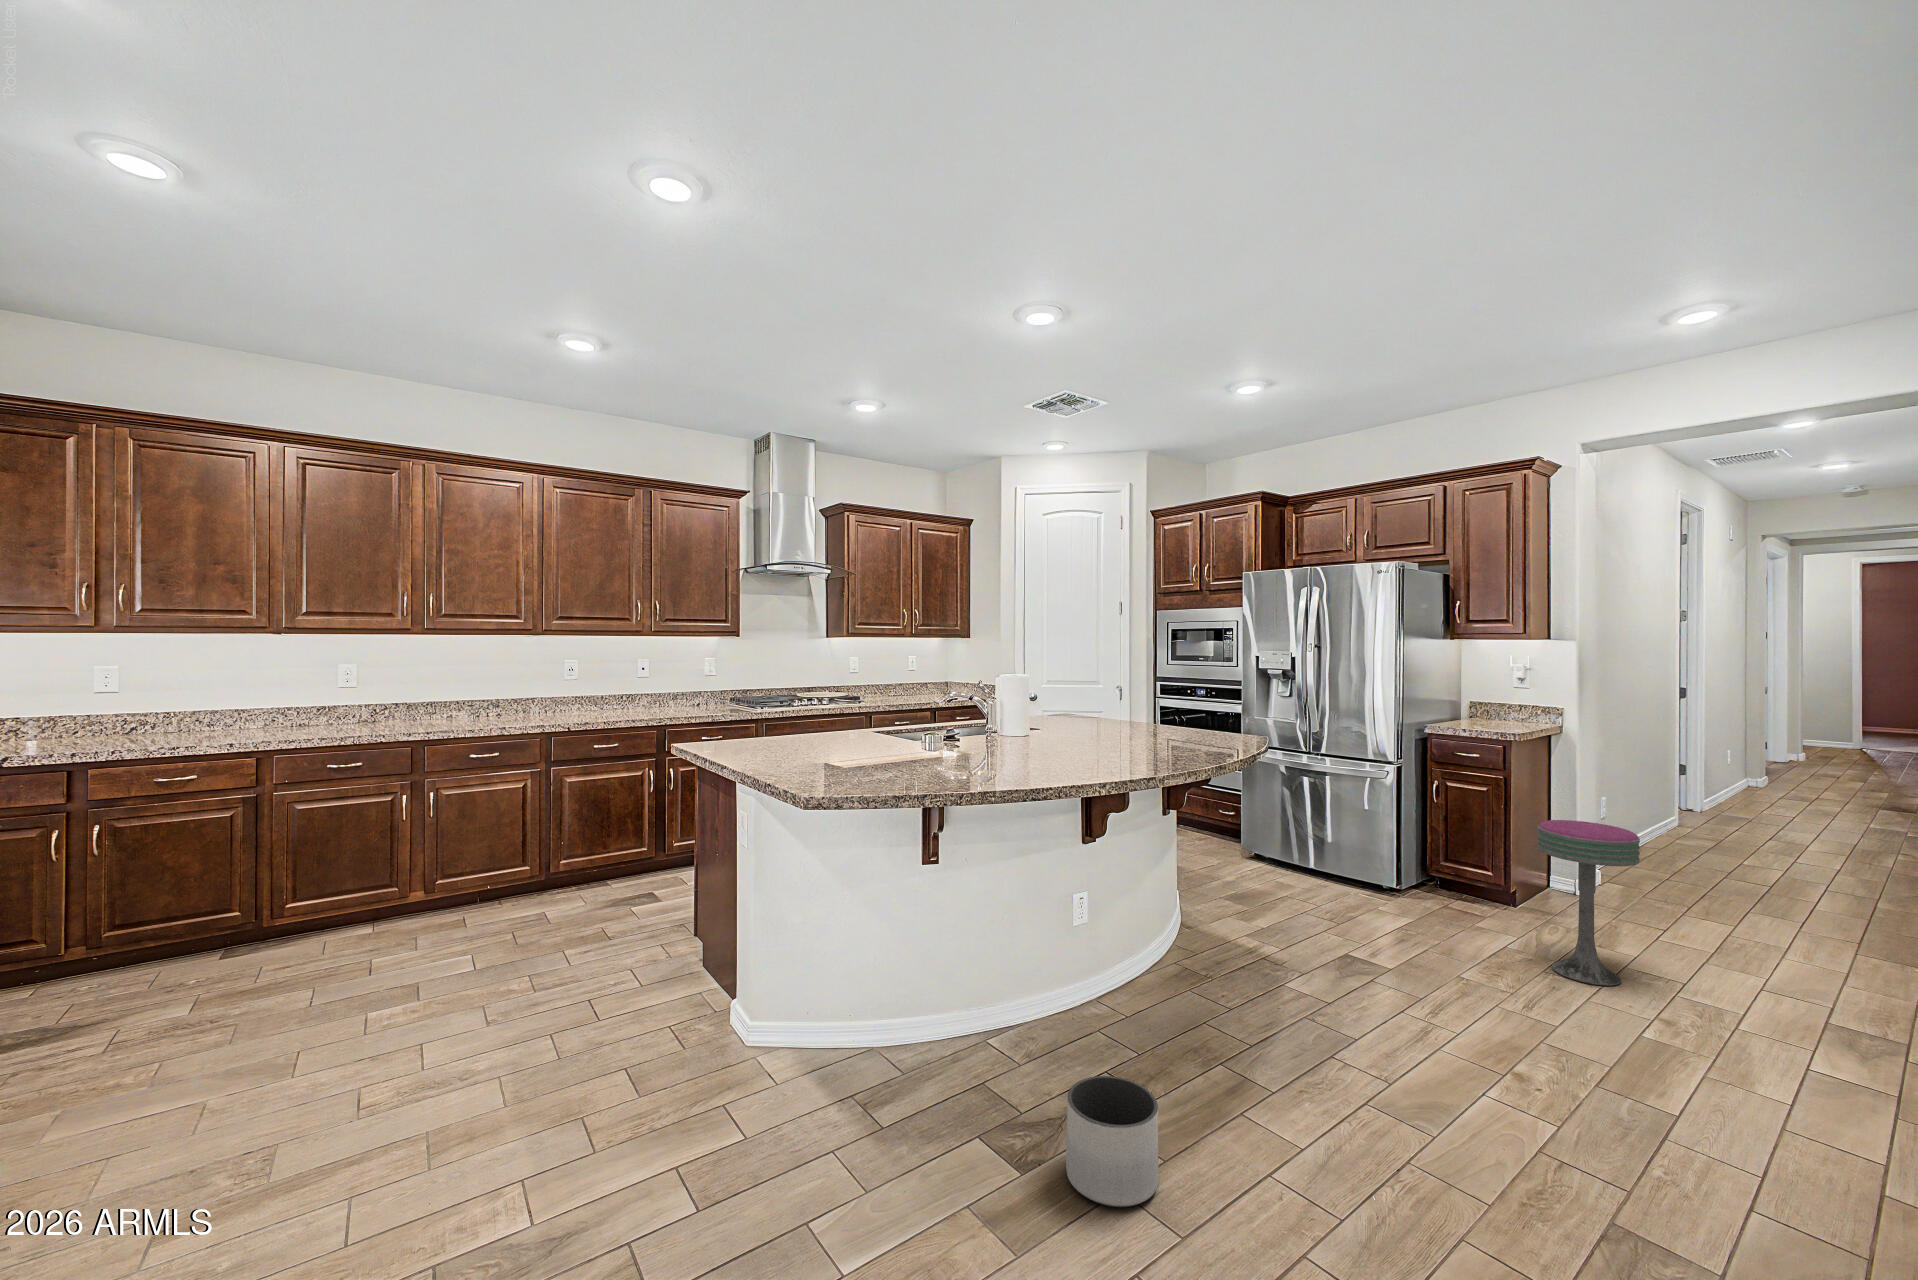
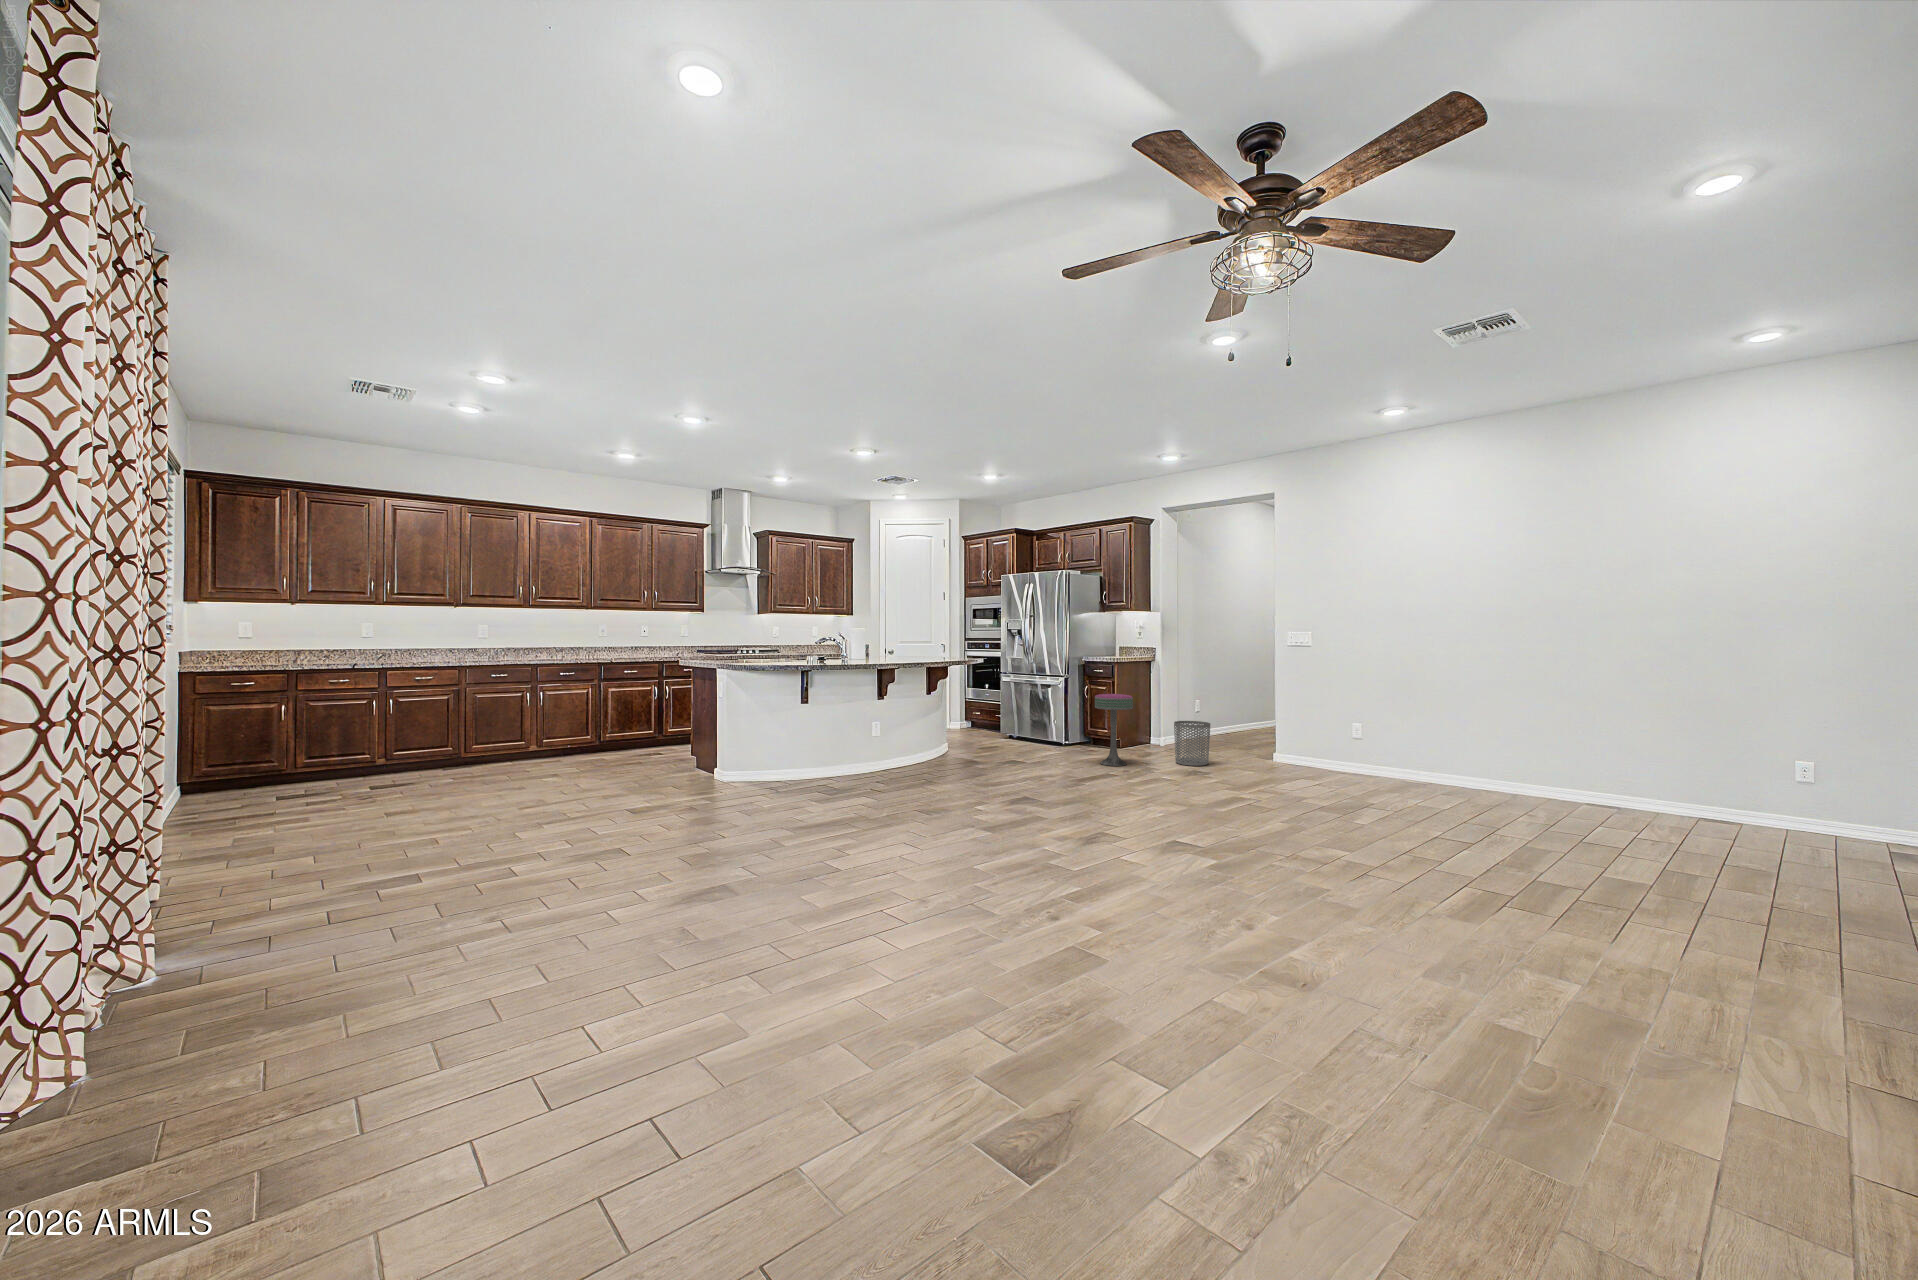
waste bin: none [1711,878,1818,991] -> present [1174,721,1210,766]
planter: present [1066,1076,1158,1207] -> none [836,768,870,804]

